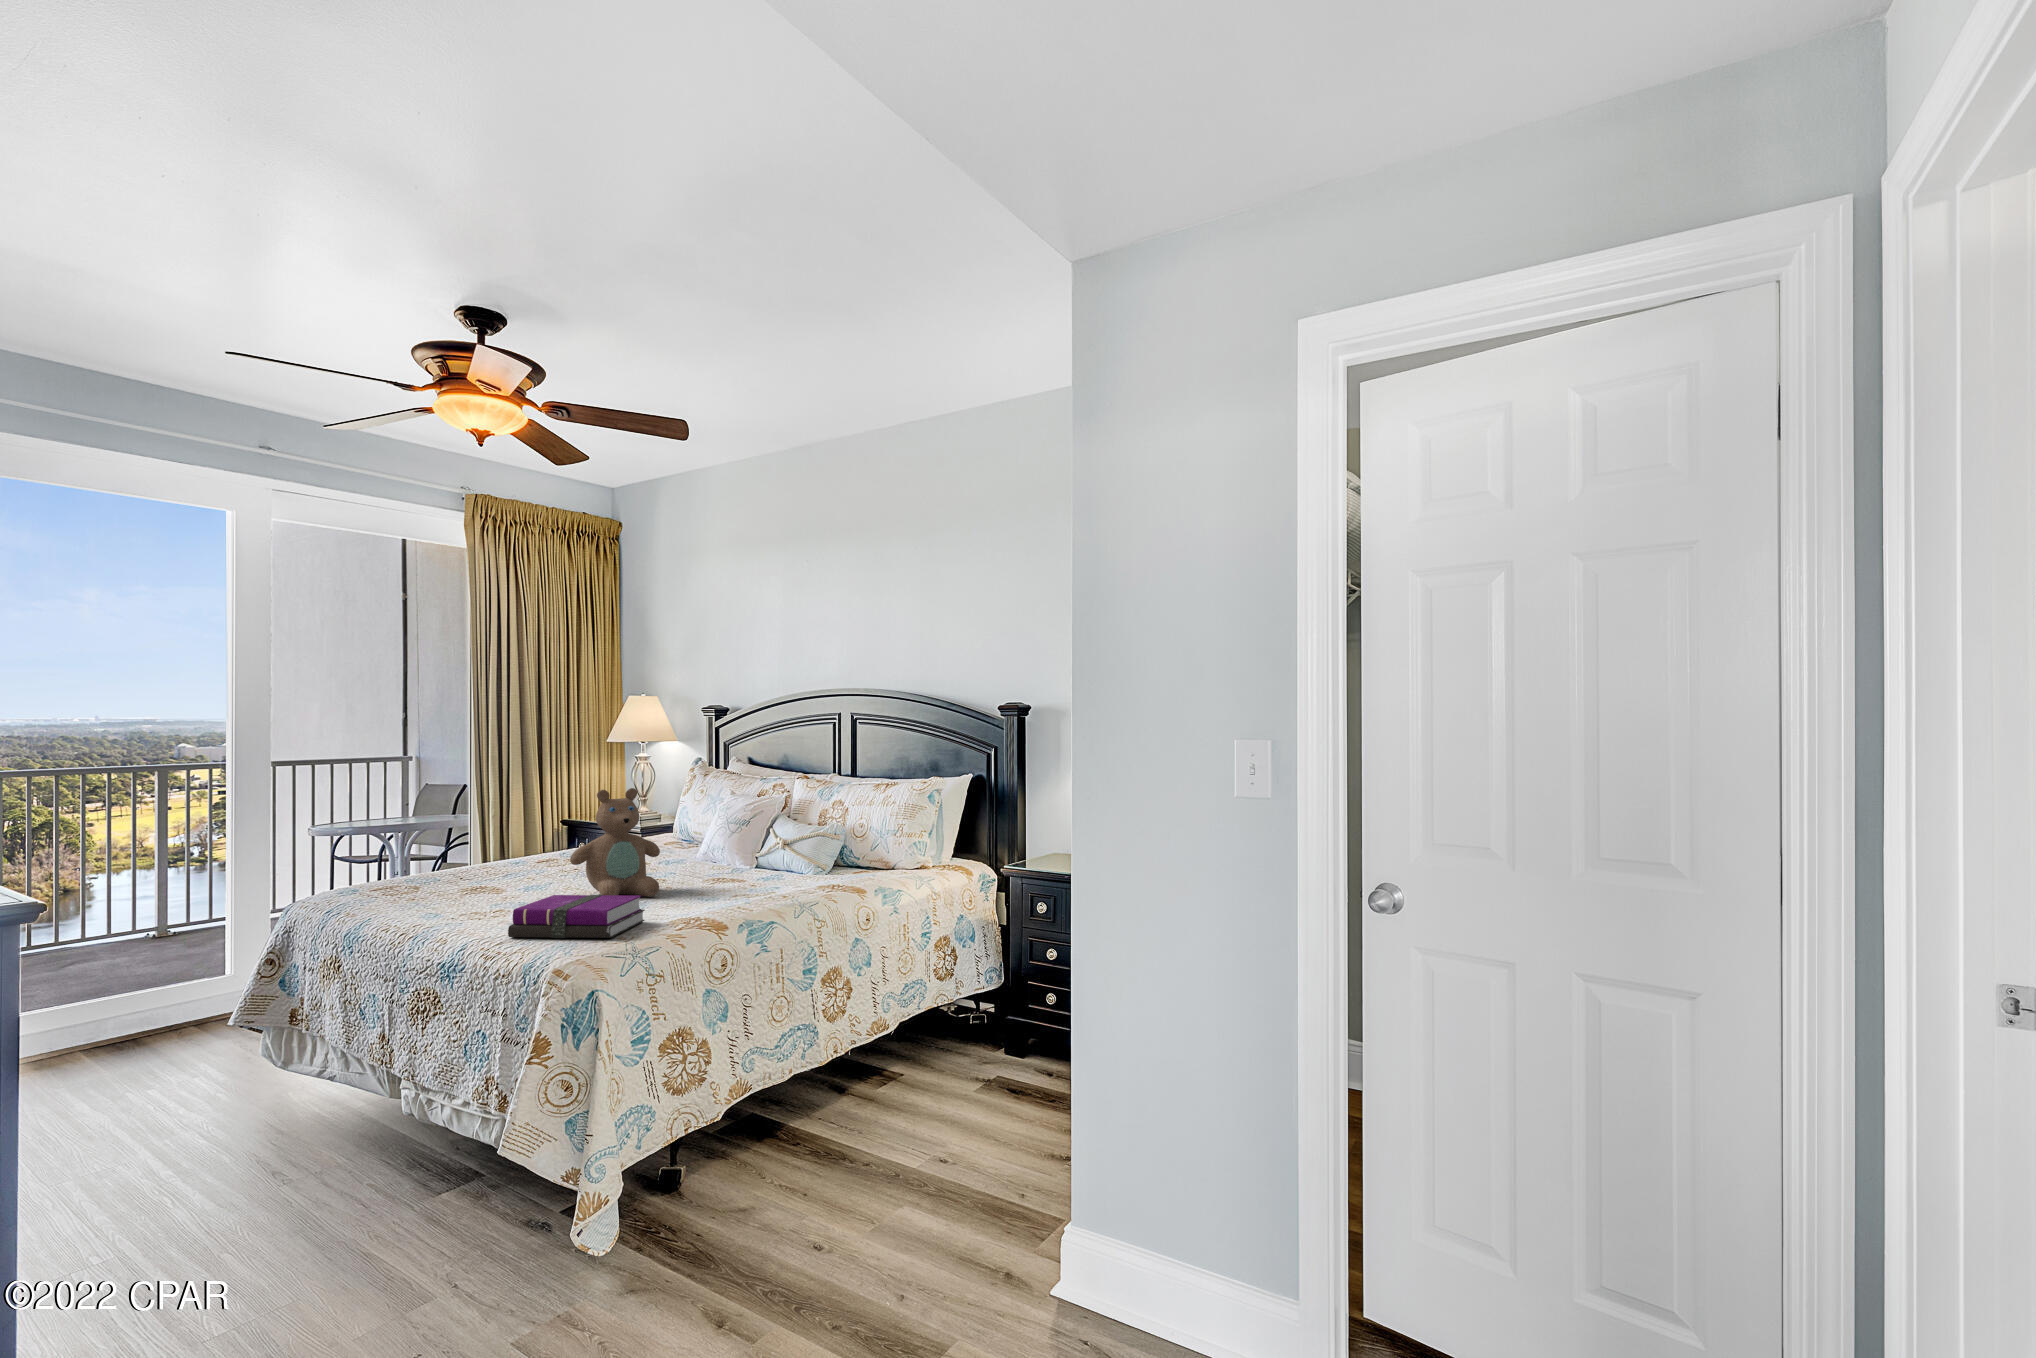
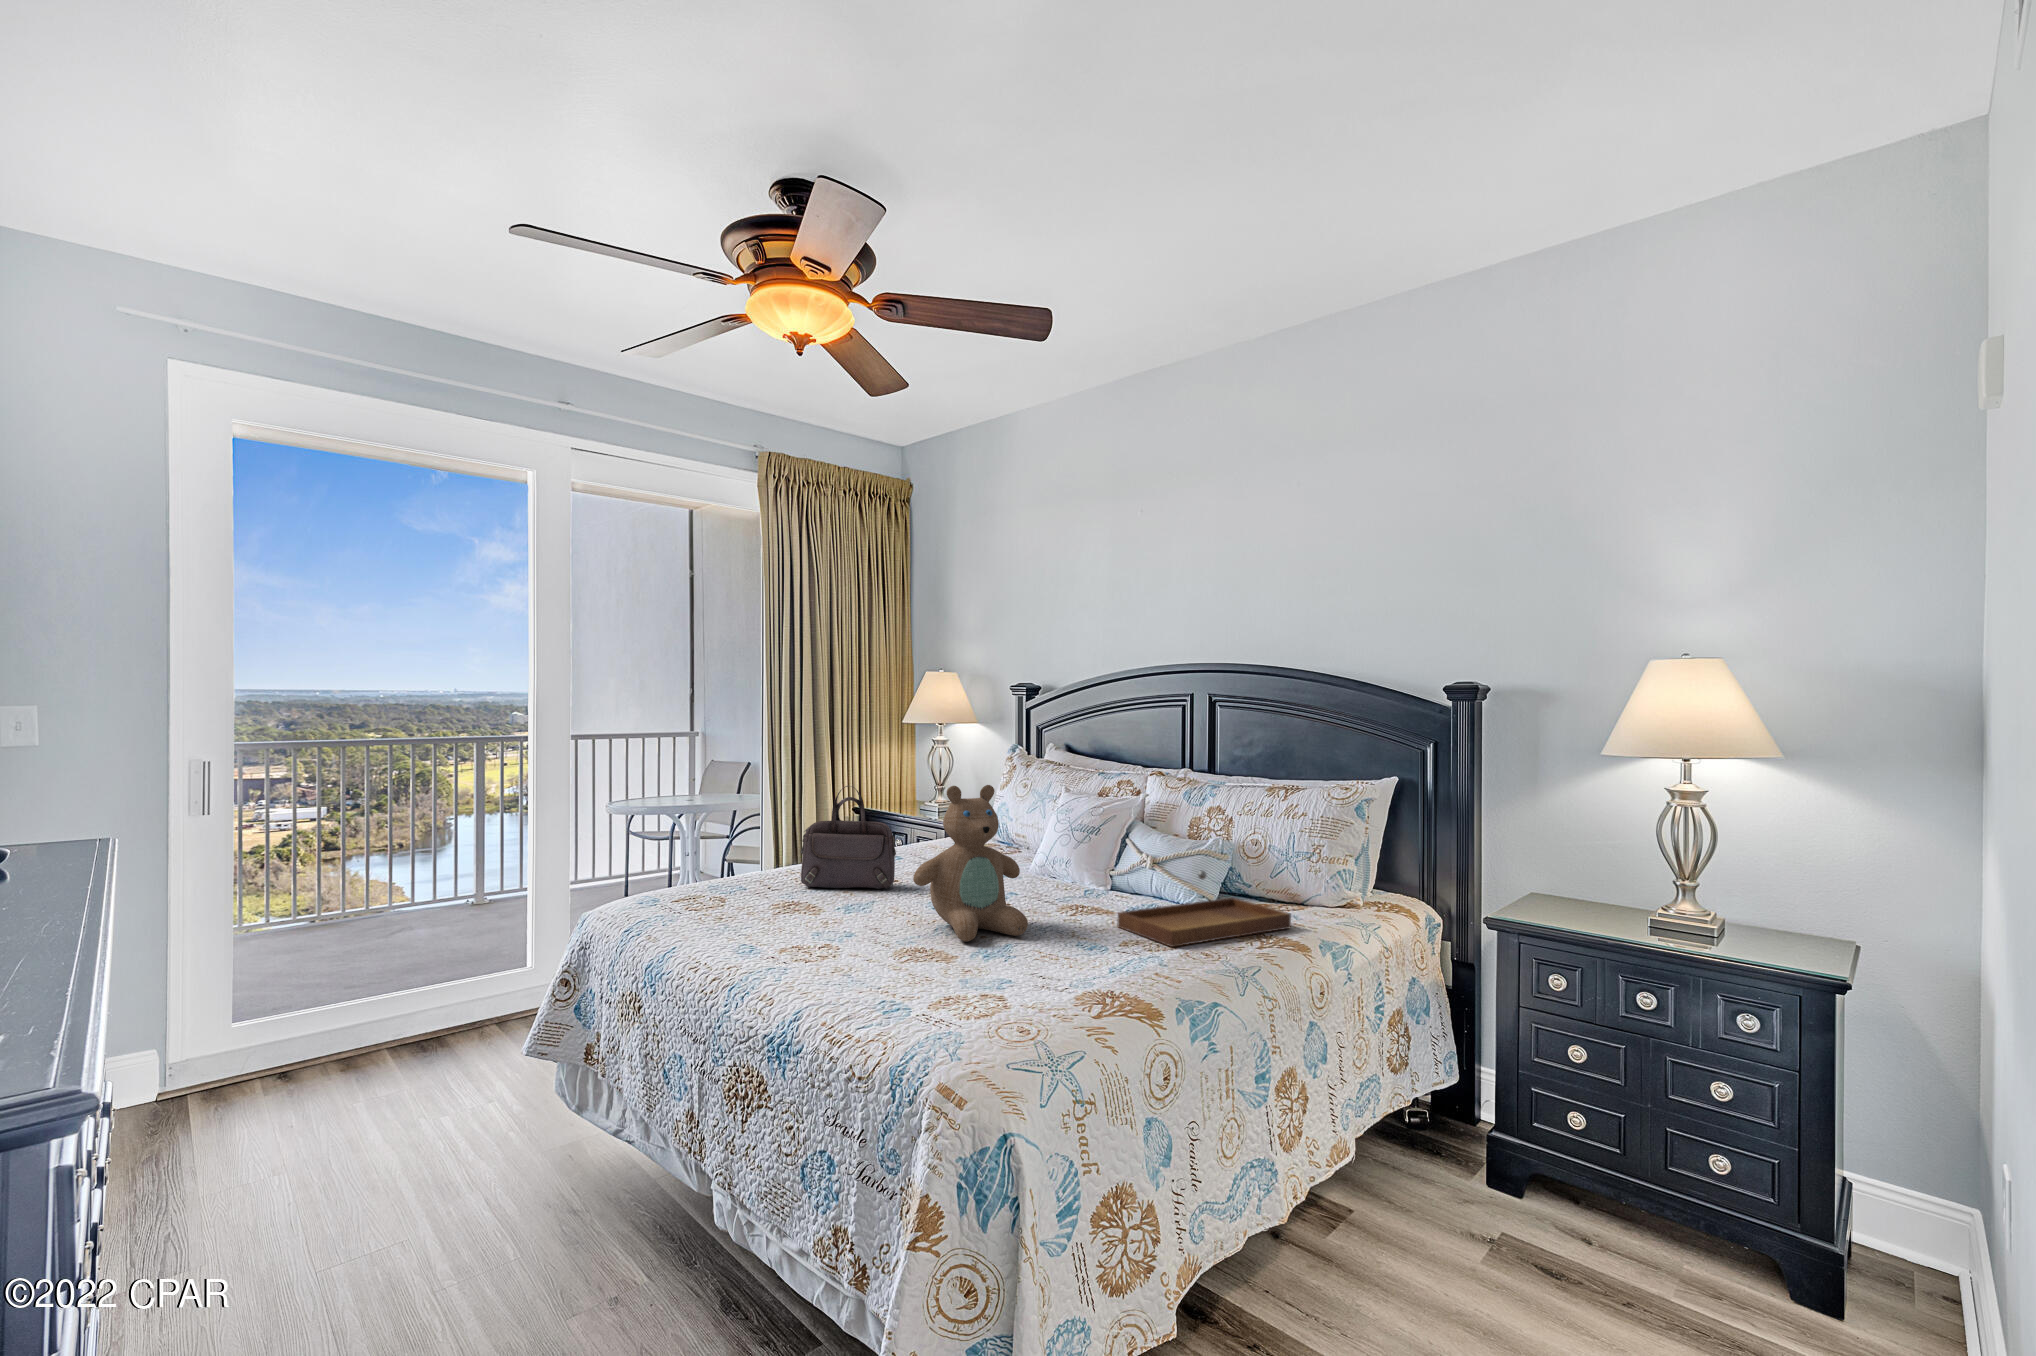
handbag: none [487,795,570,878] -> present [801,786,896,889]
tray: none [735,844,865,896] -> present [1117,871,1291,947]
notebook: present [508,895,645,938] -> none [860,937,1037,1023]

